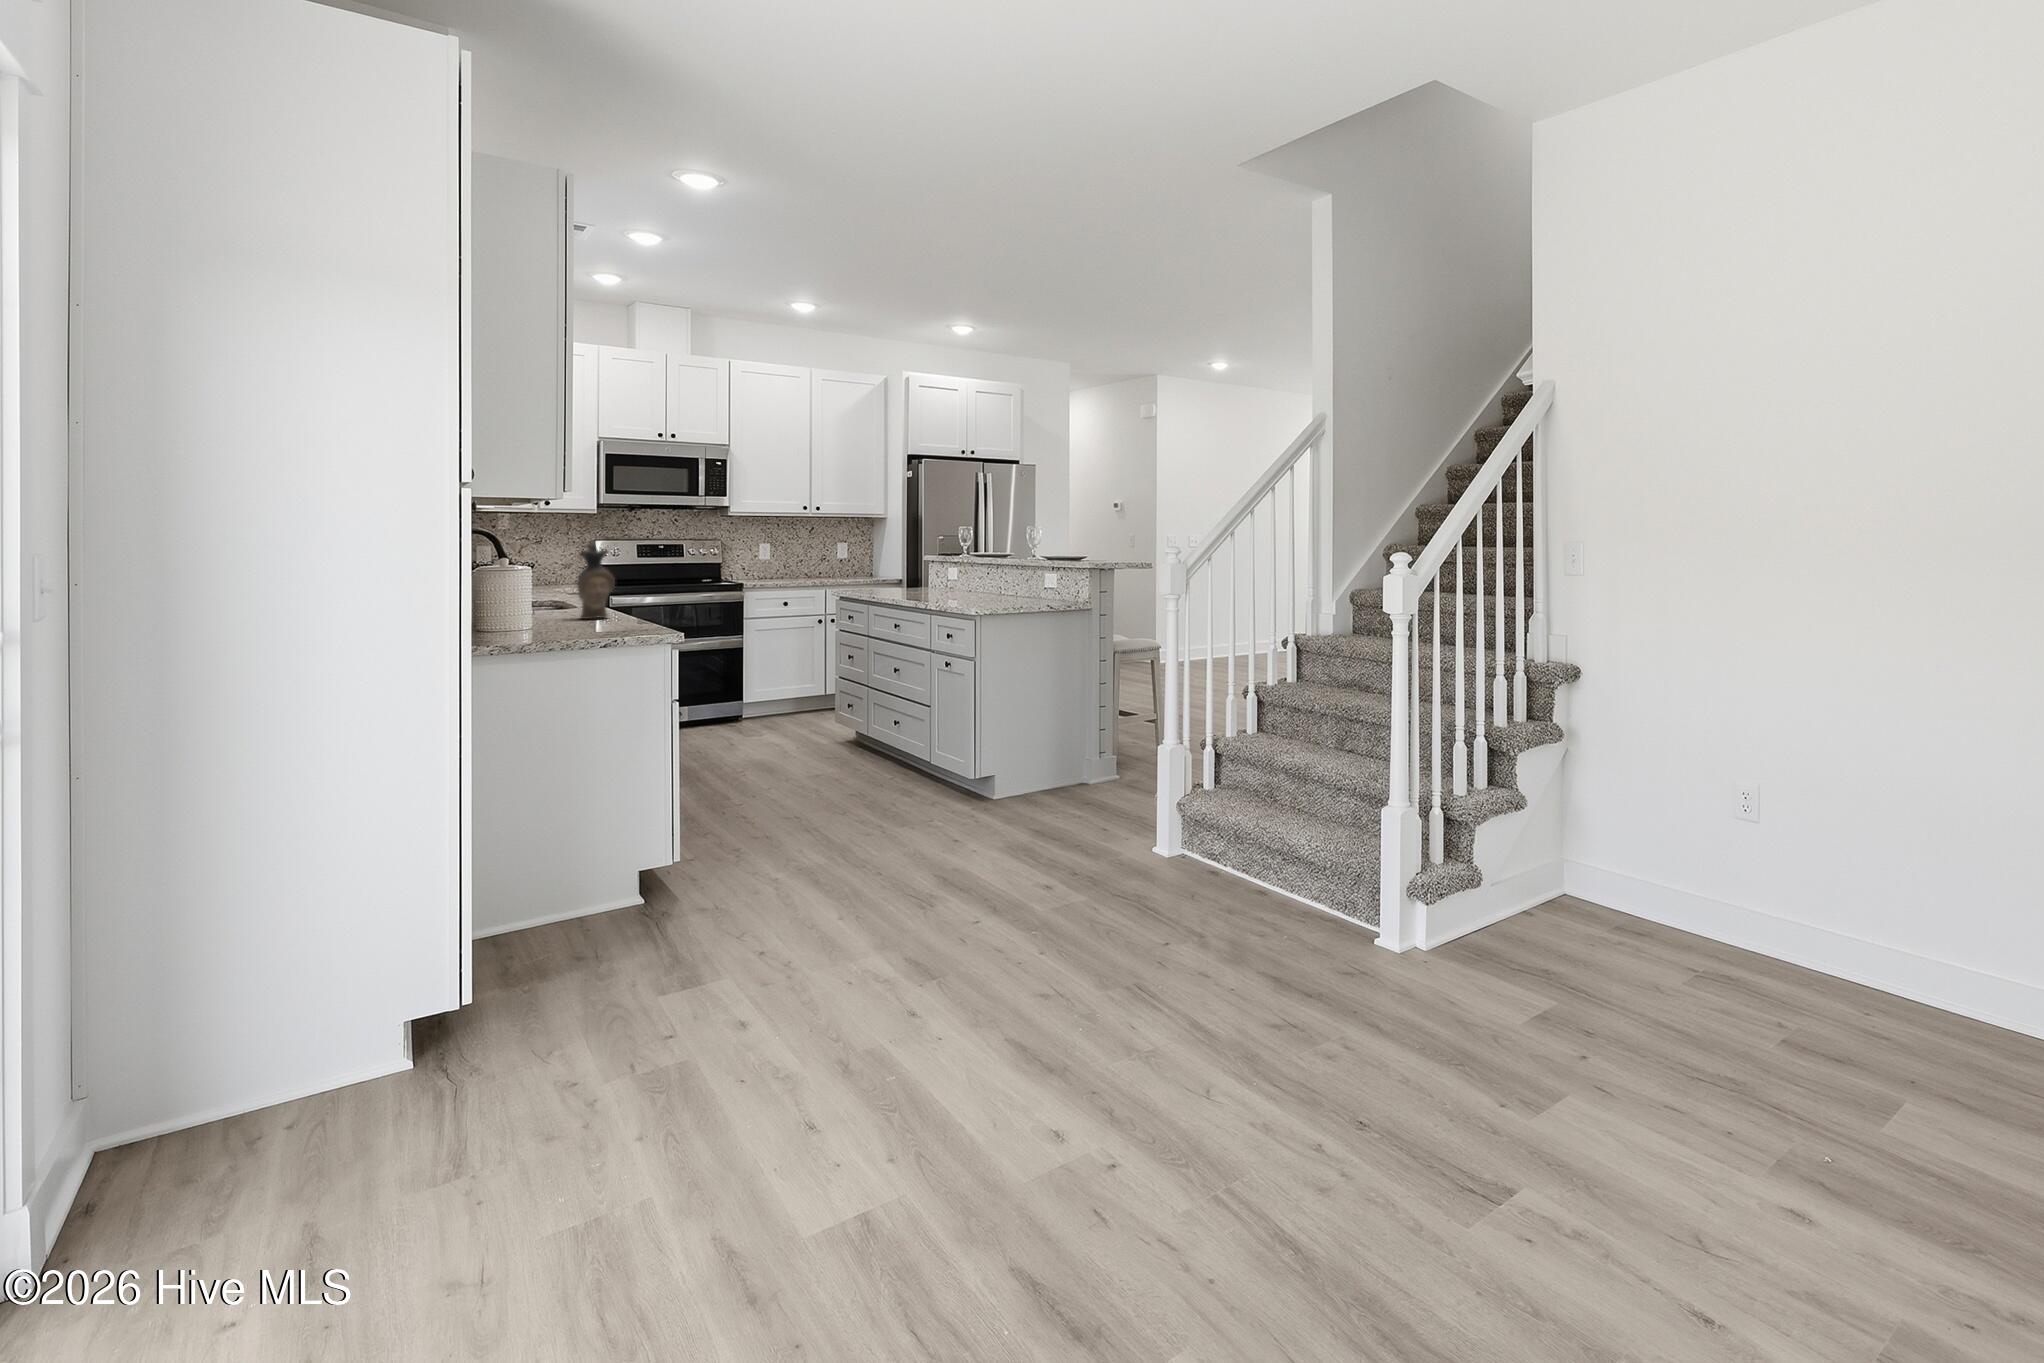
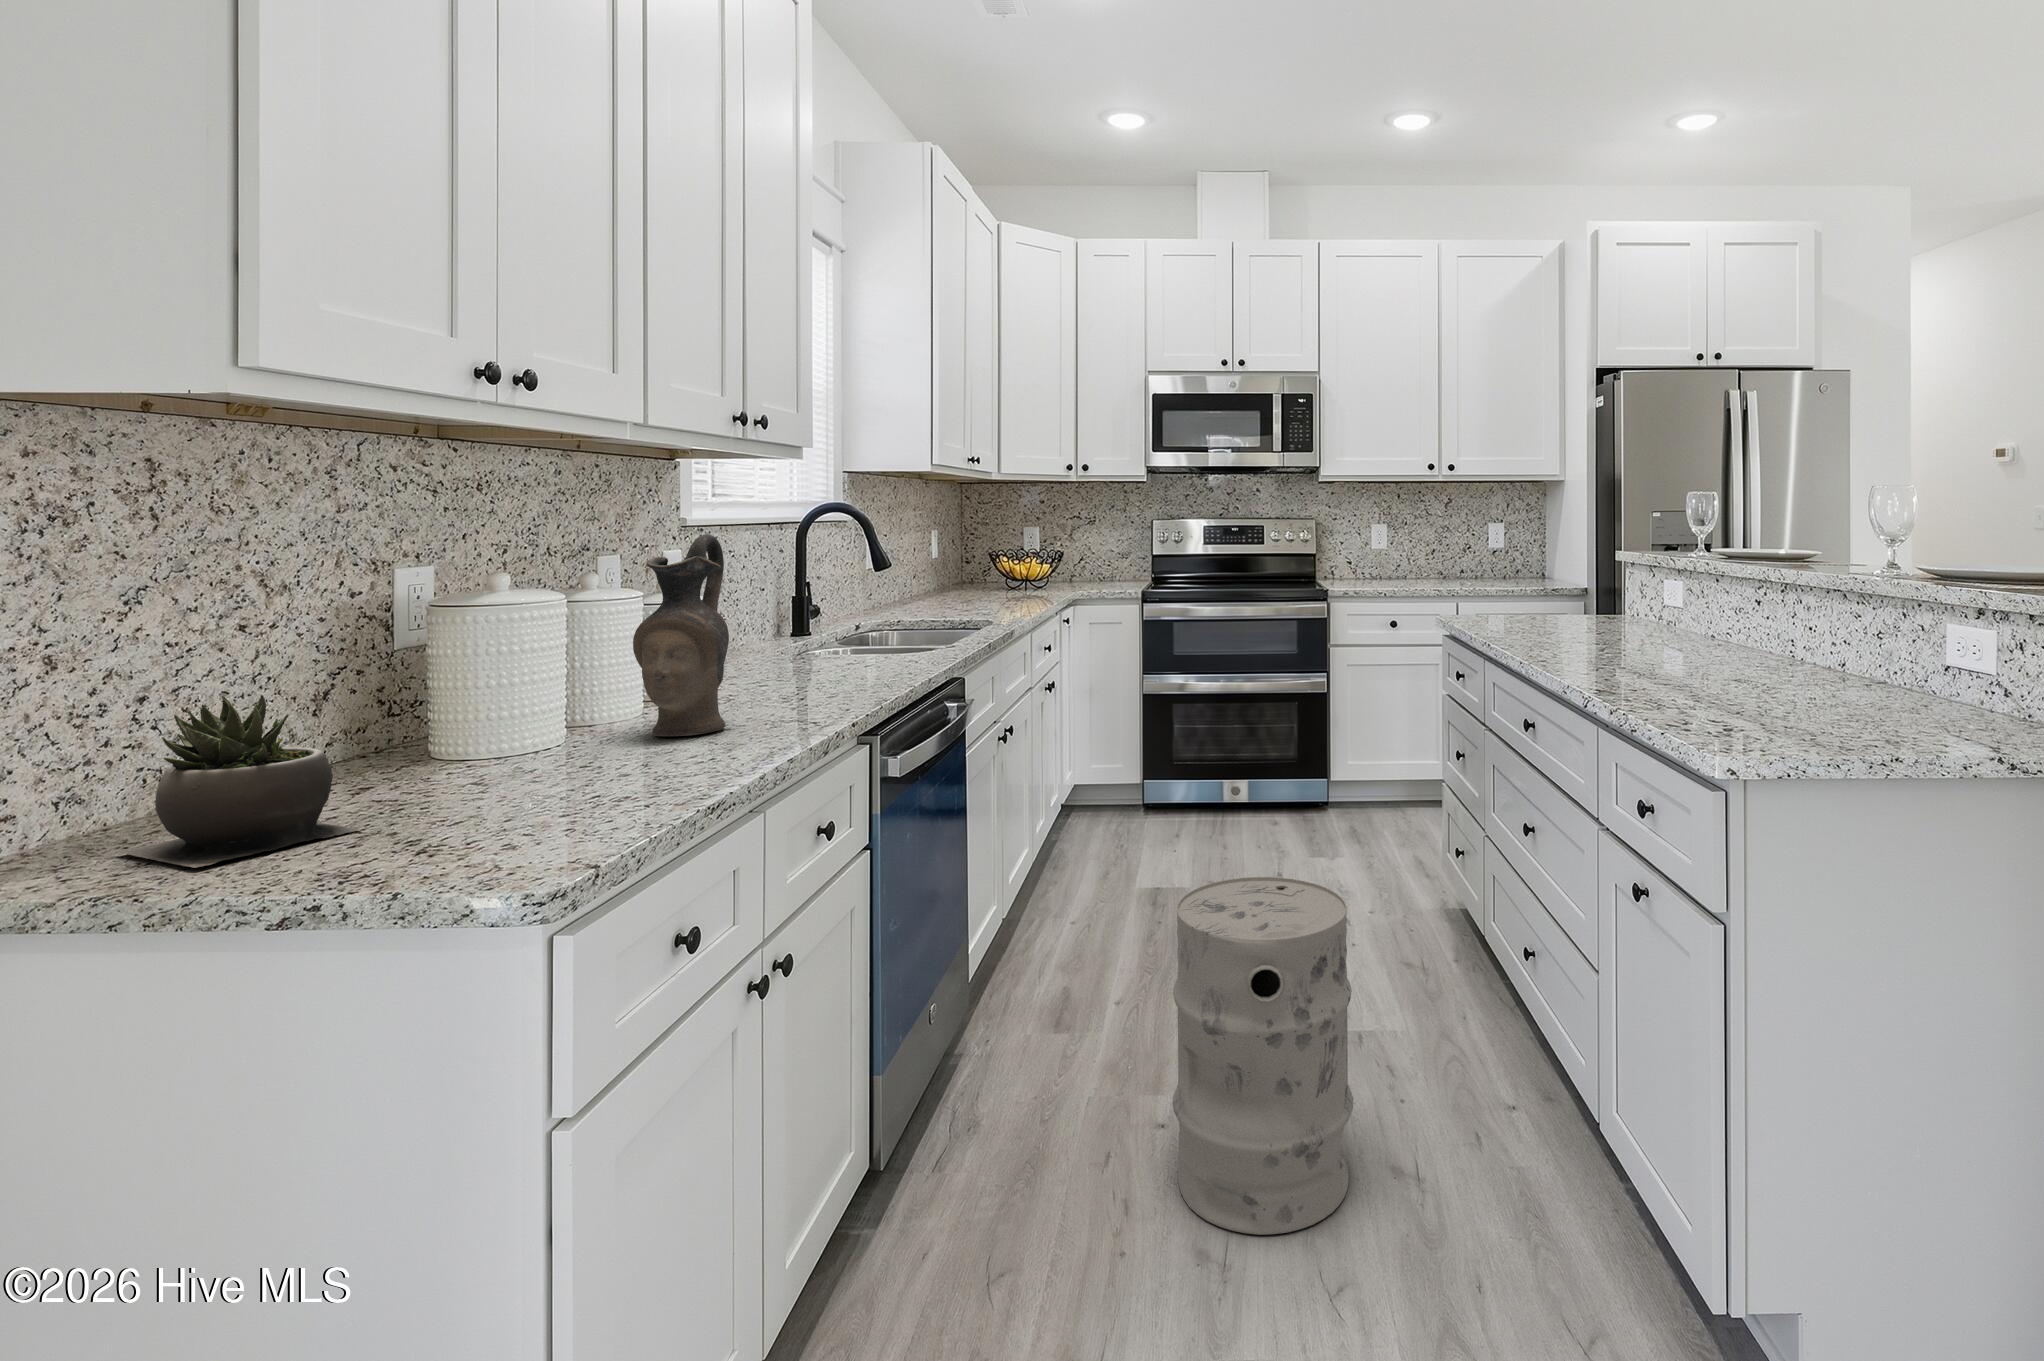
succulent plant: none [525,586,586,632] -> present [117,695,360,868]
trash can: none [765,685,843,807] -> present [1173,877,1353,1235]

